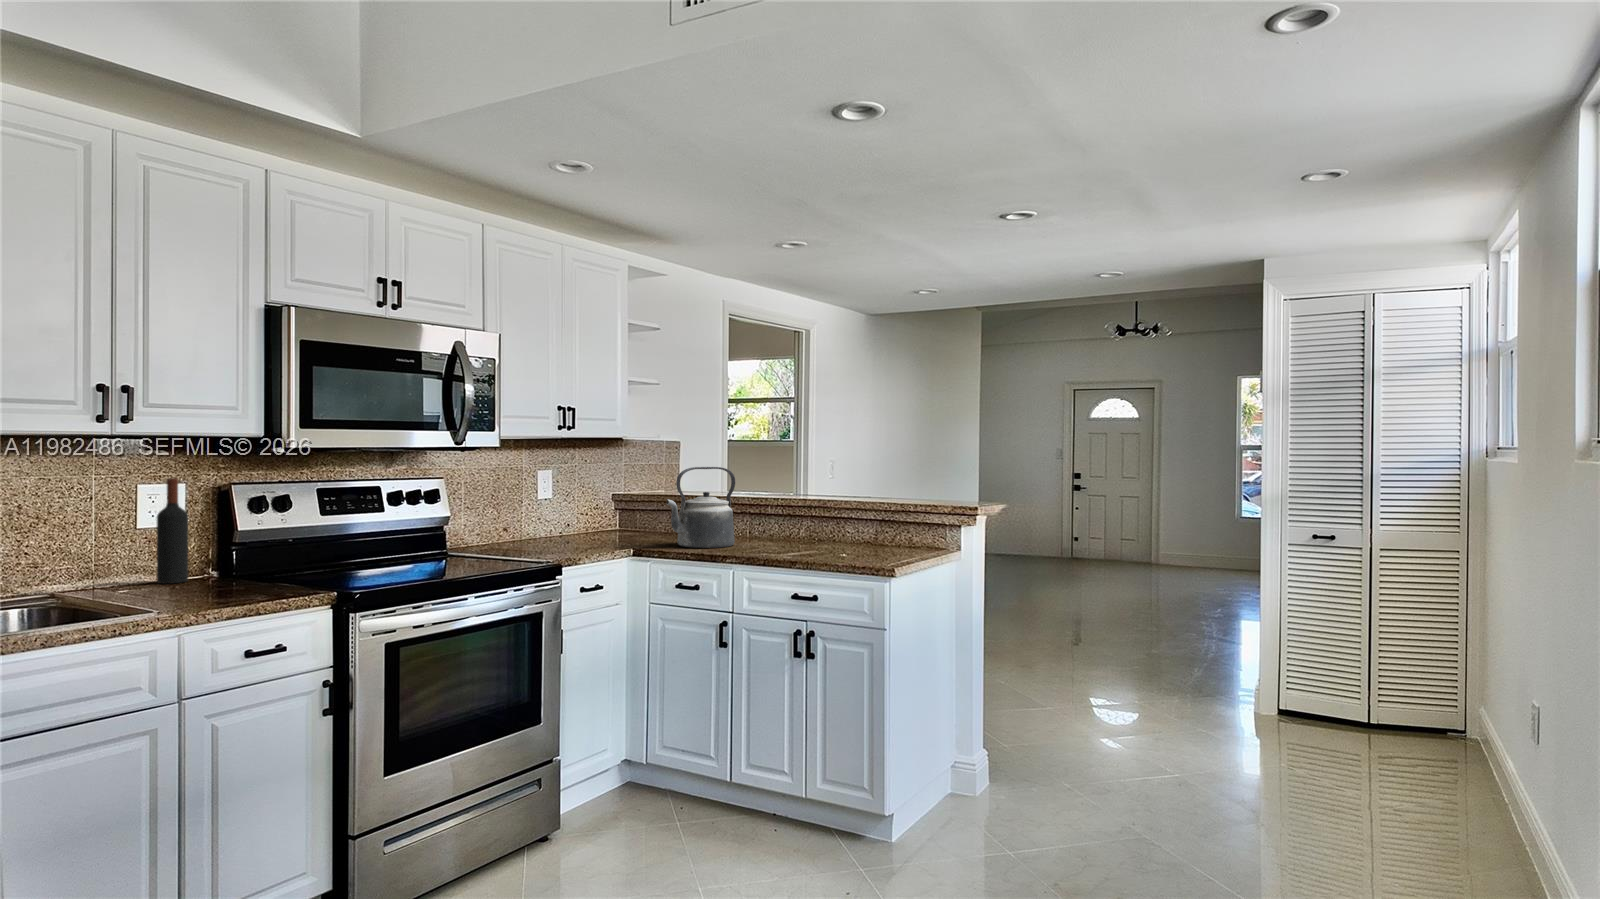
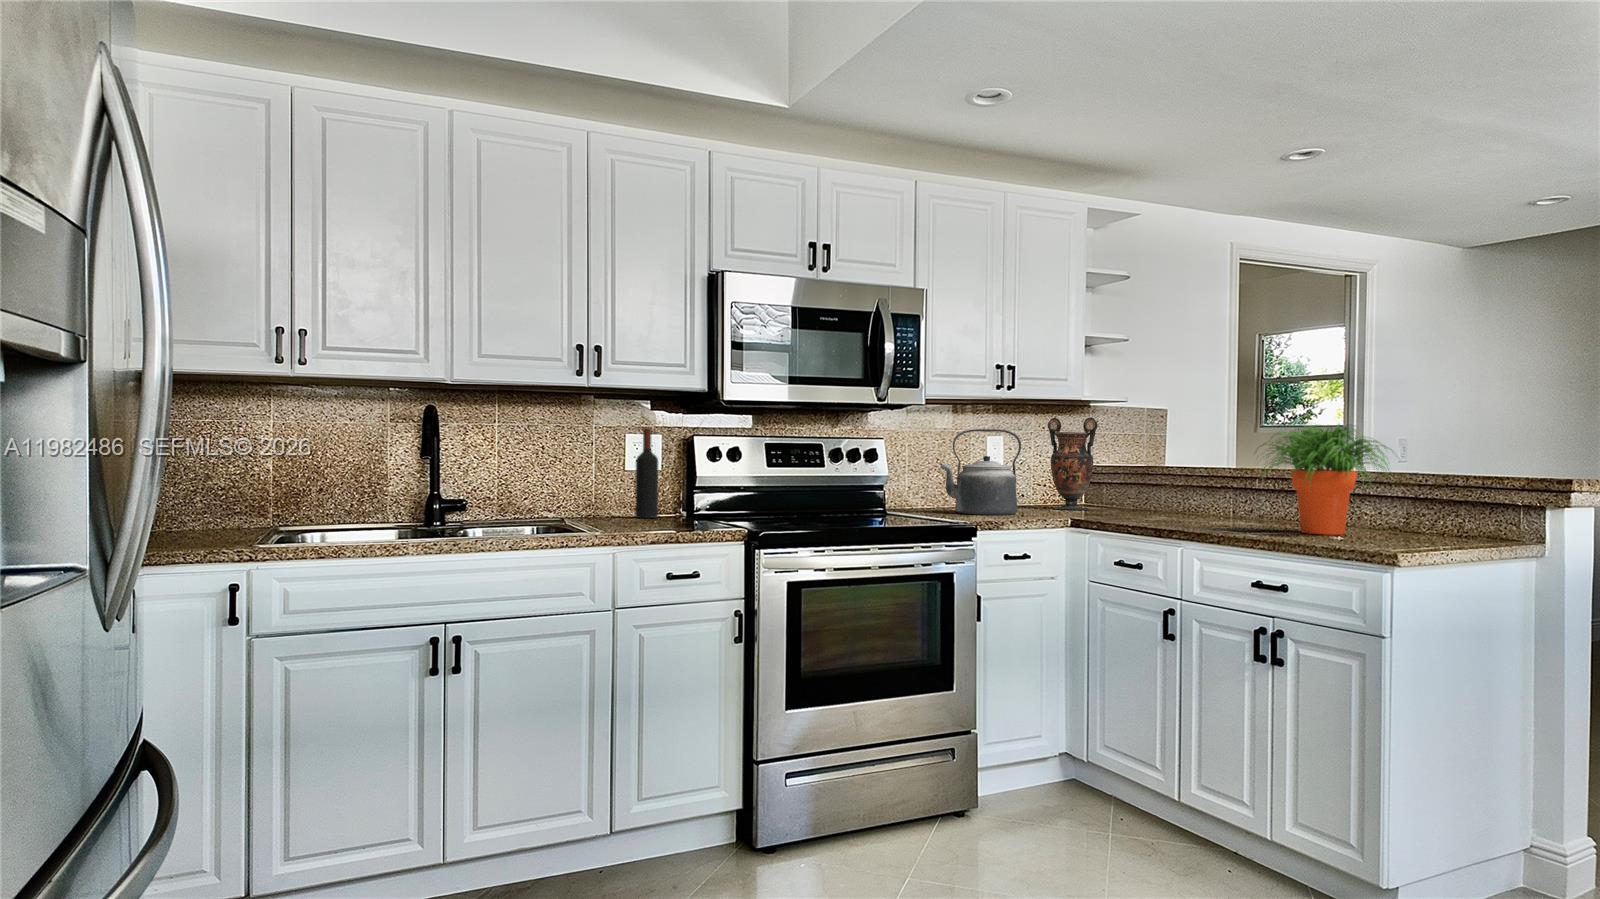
vase: none [592,454,638,537] -> present [1048,417,1098,510]
kettle: present [666,467,735,548] -> present [940,429,1021,515]
potted plant: none [782,468,879,554] -> present [1260,424,1392,535]

